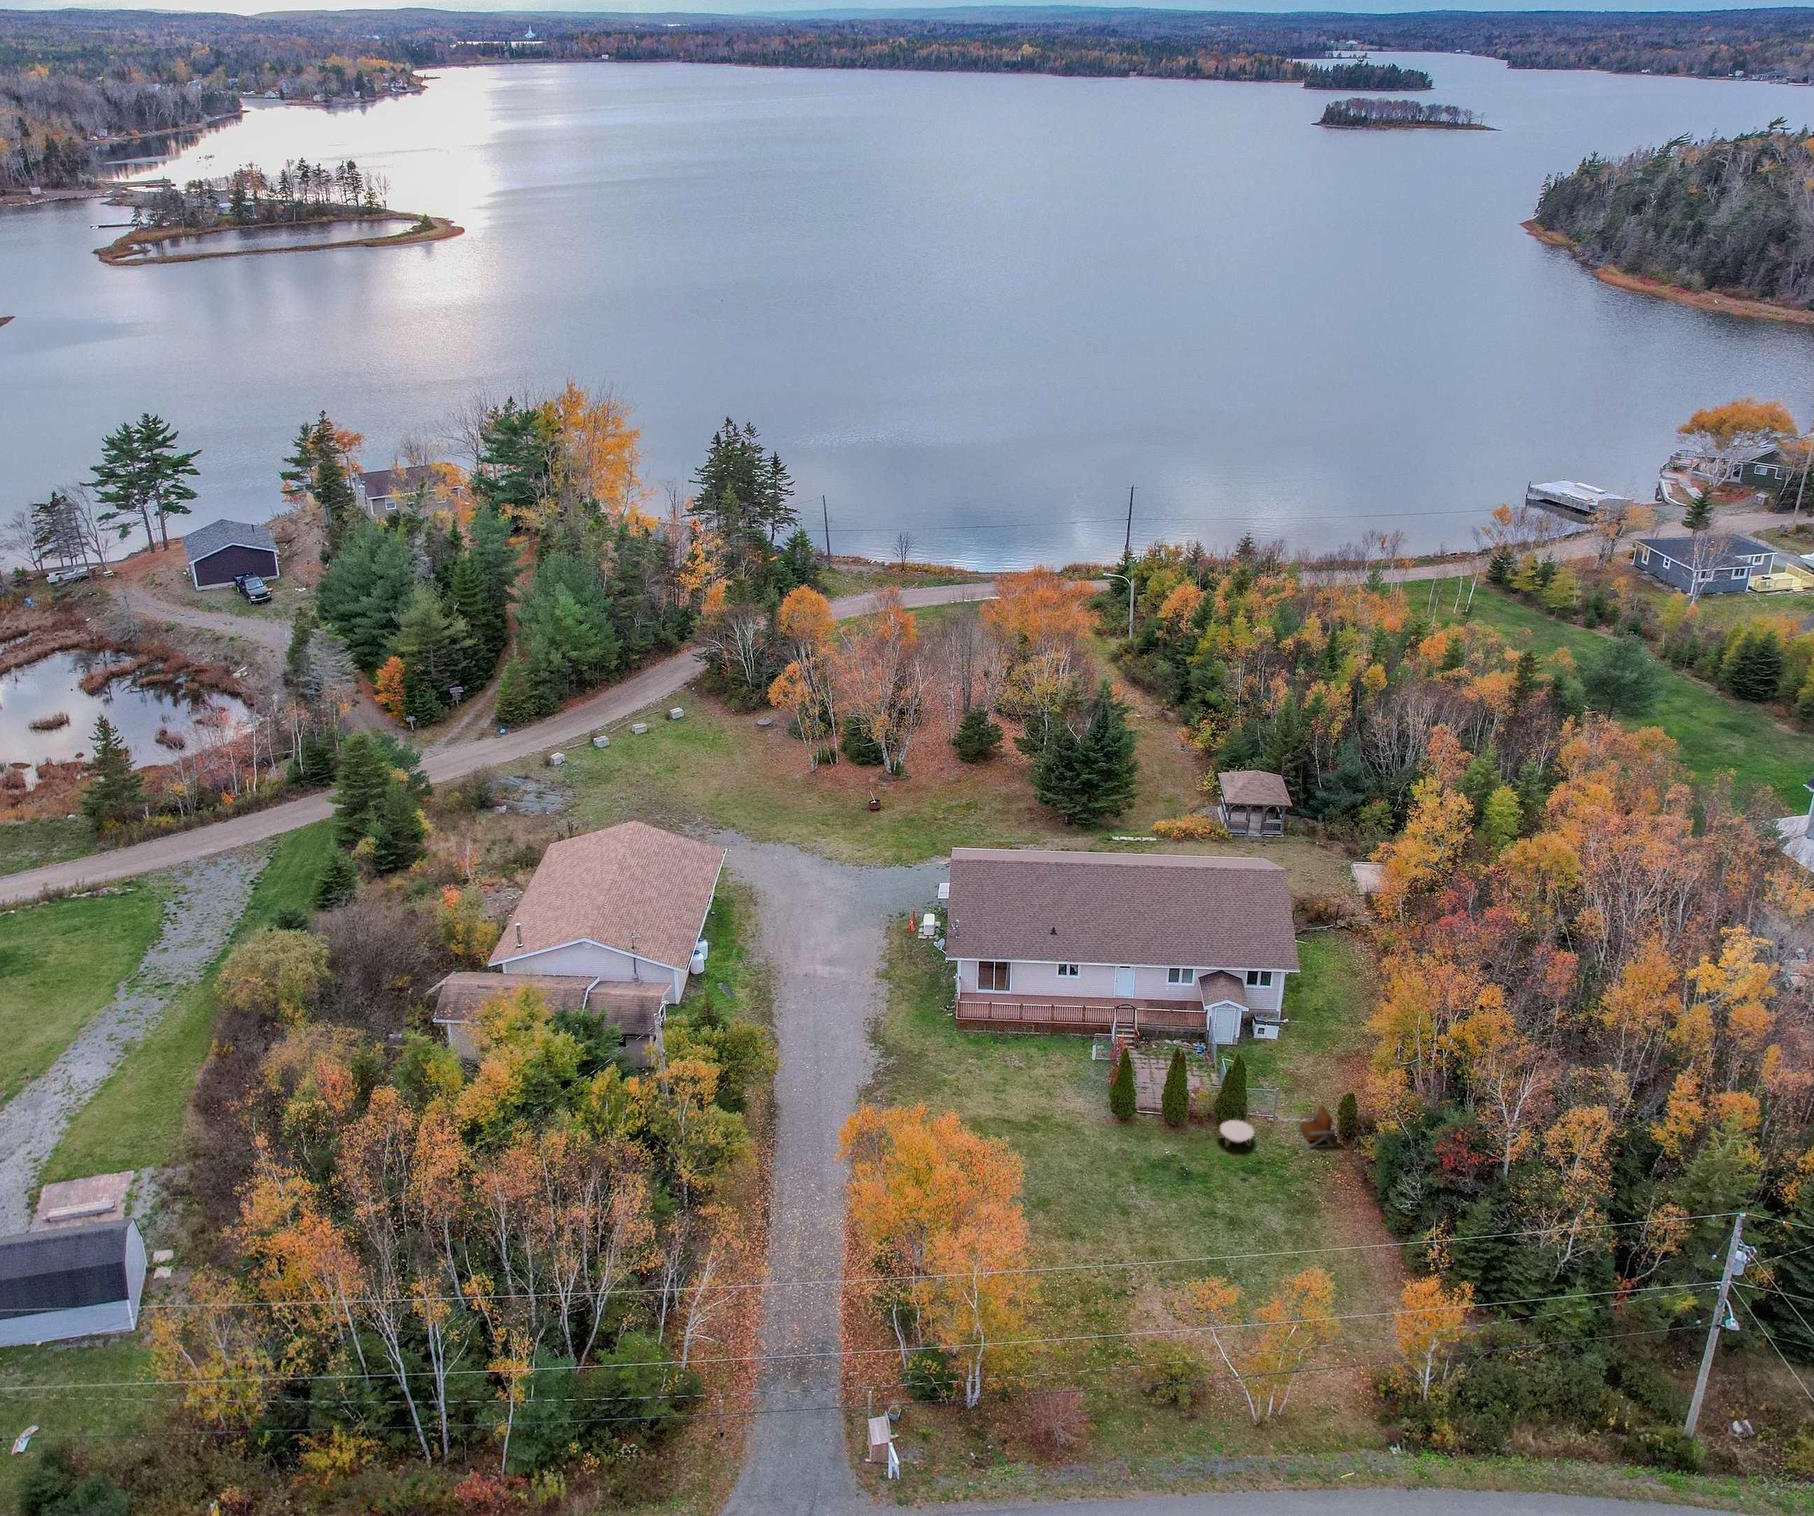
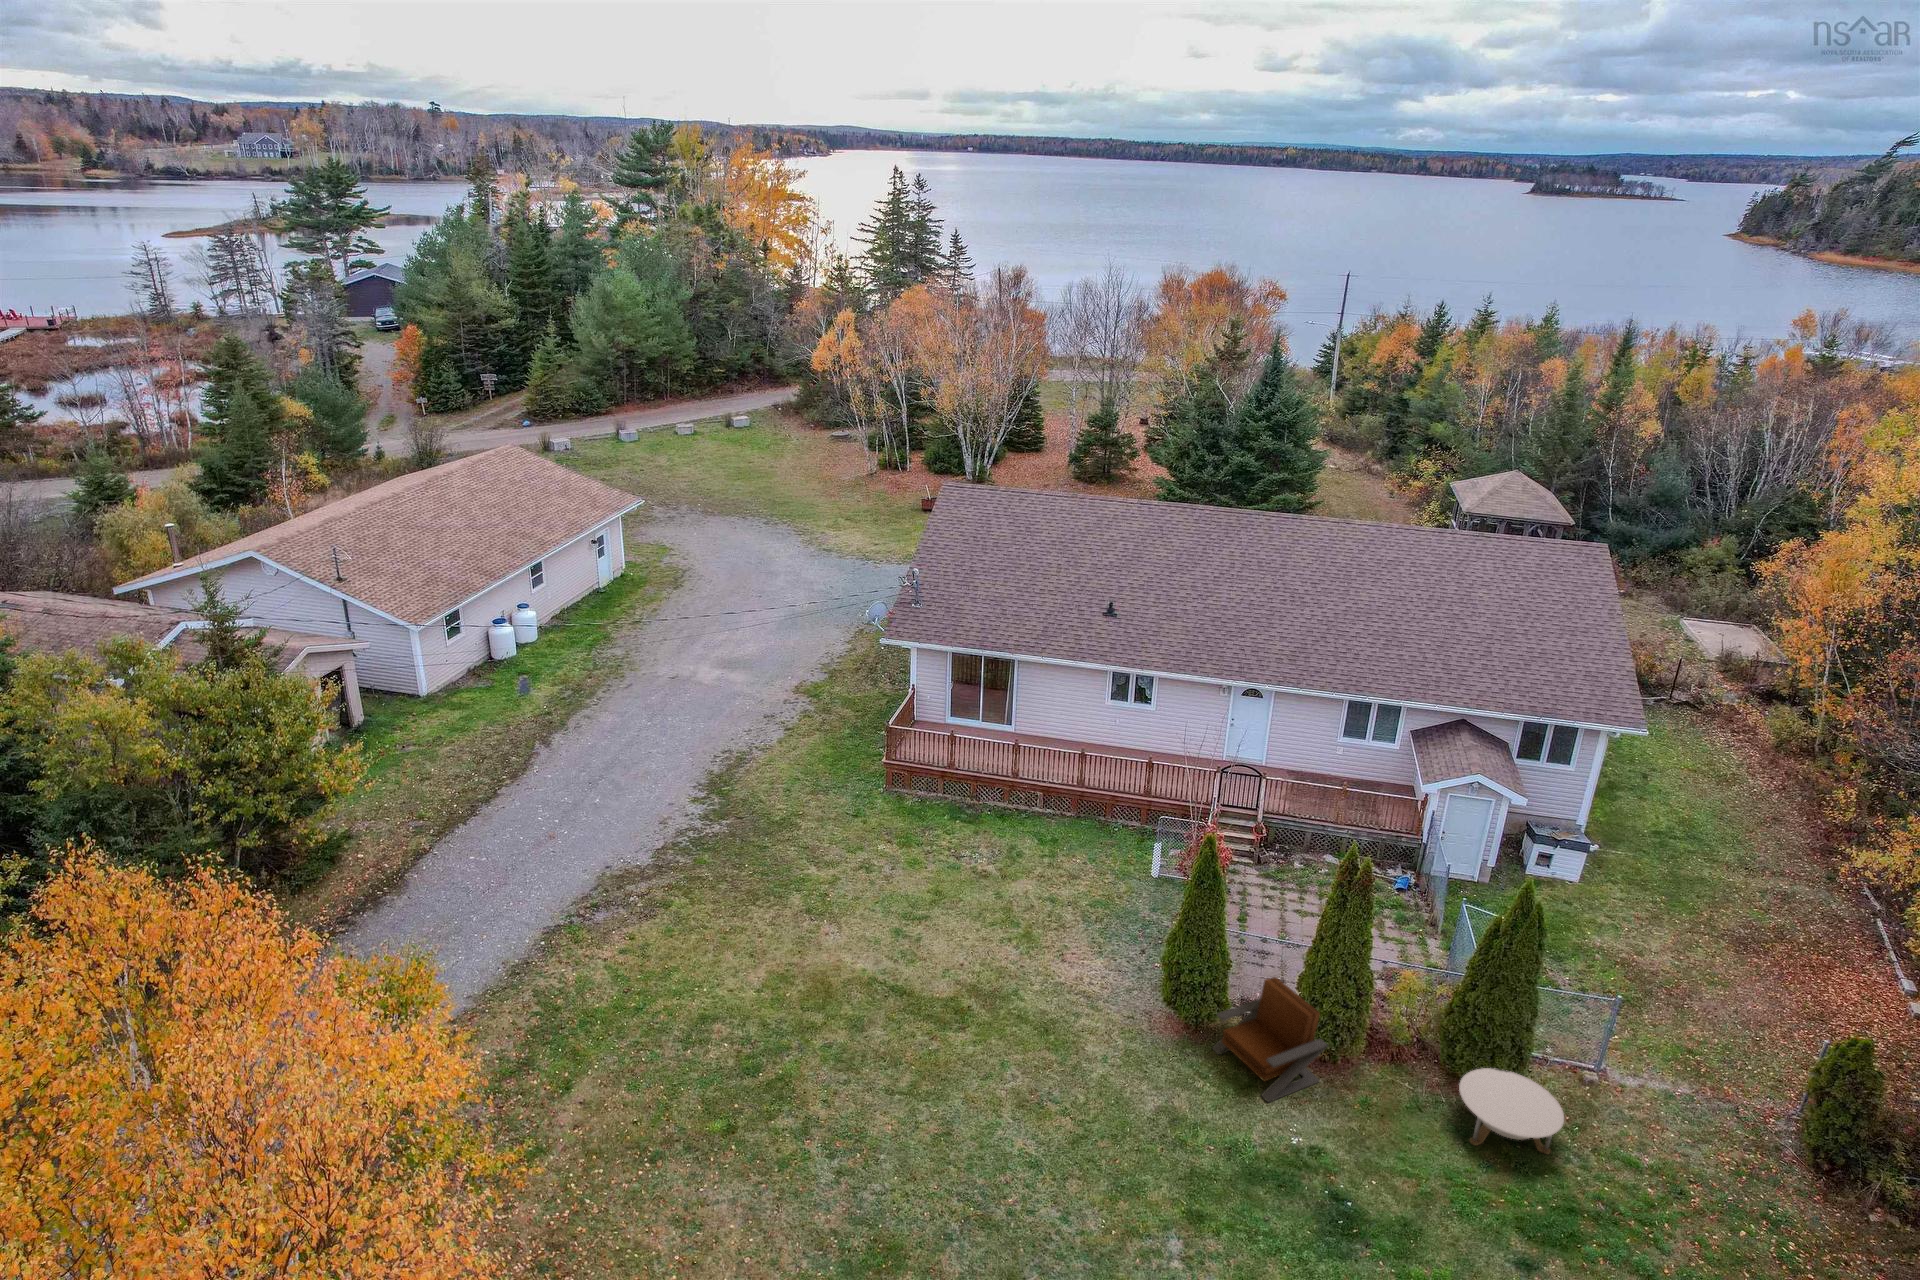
lounge chair: present [1298,1106,1335,1148] -> present [1212,977,1328,1102]

